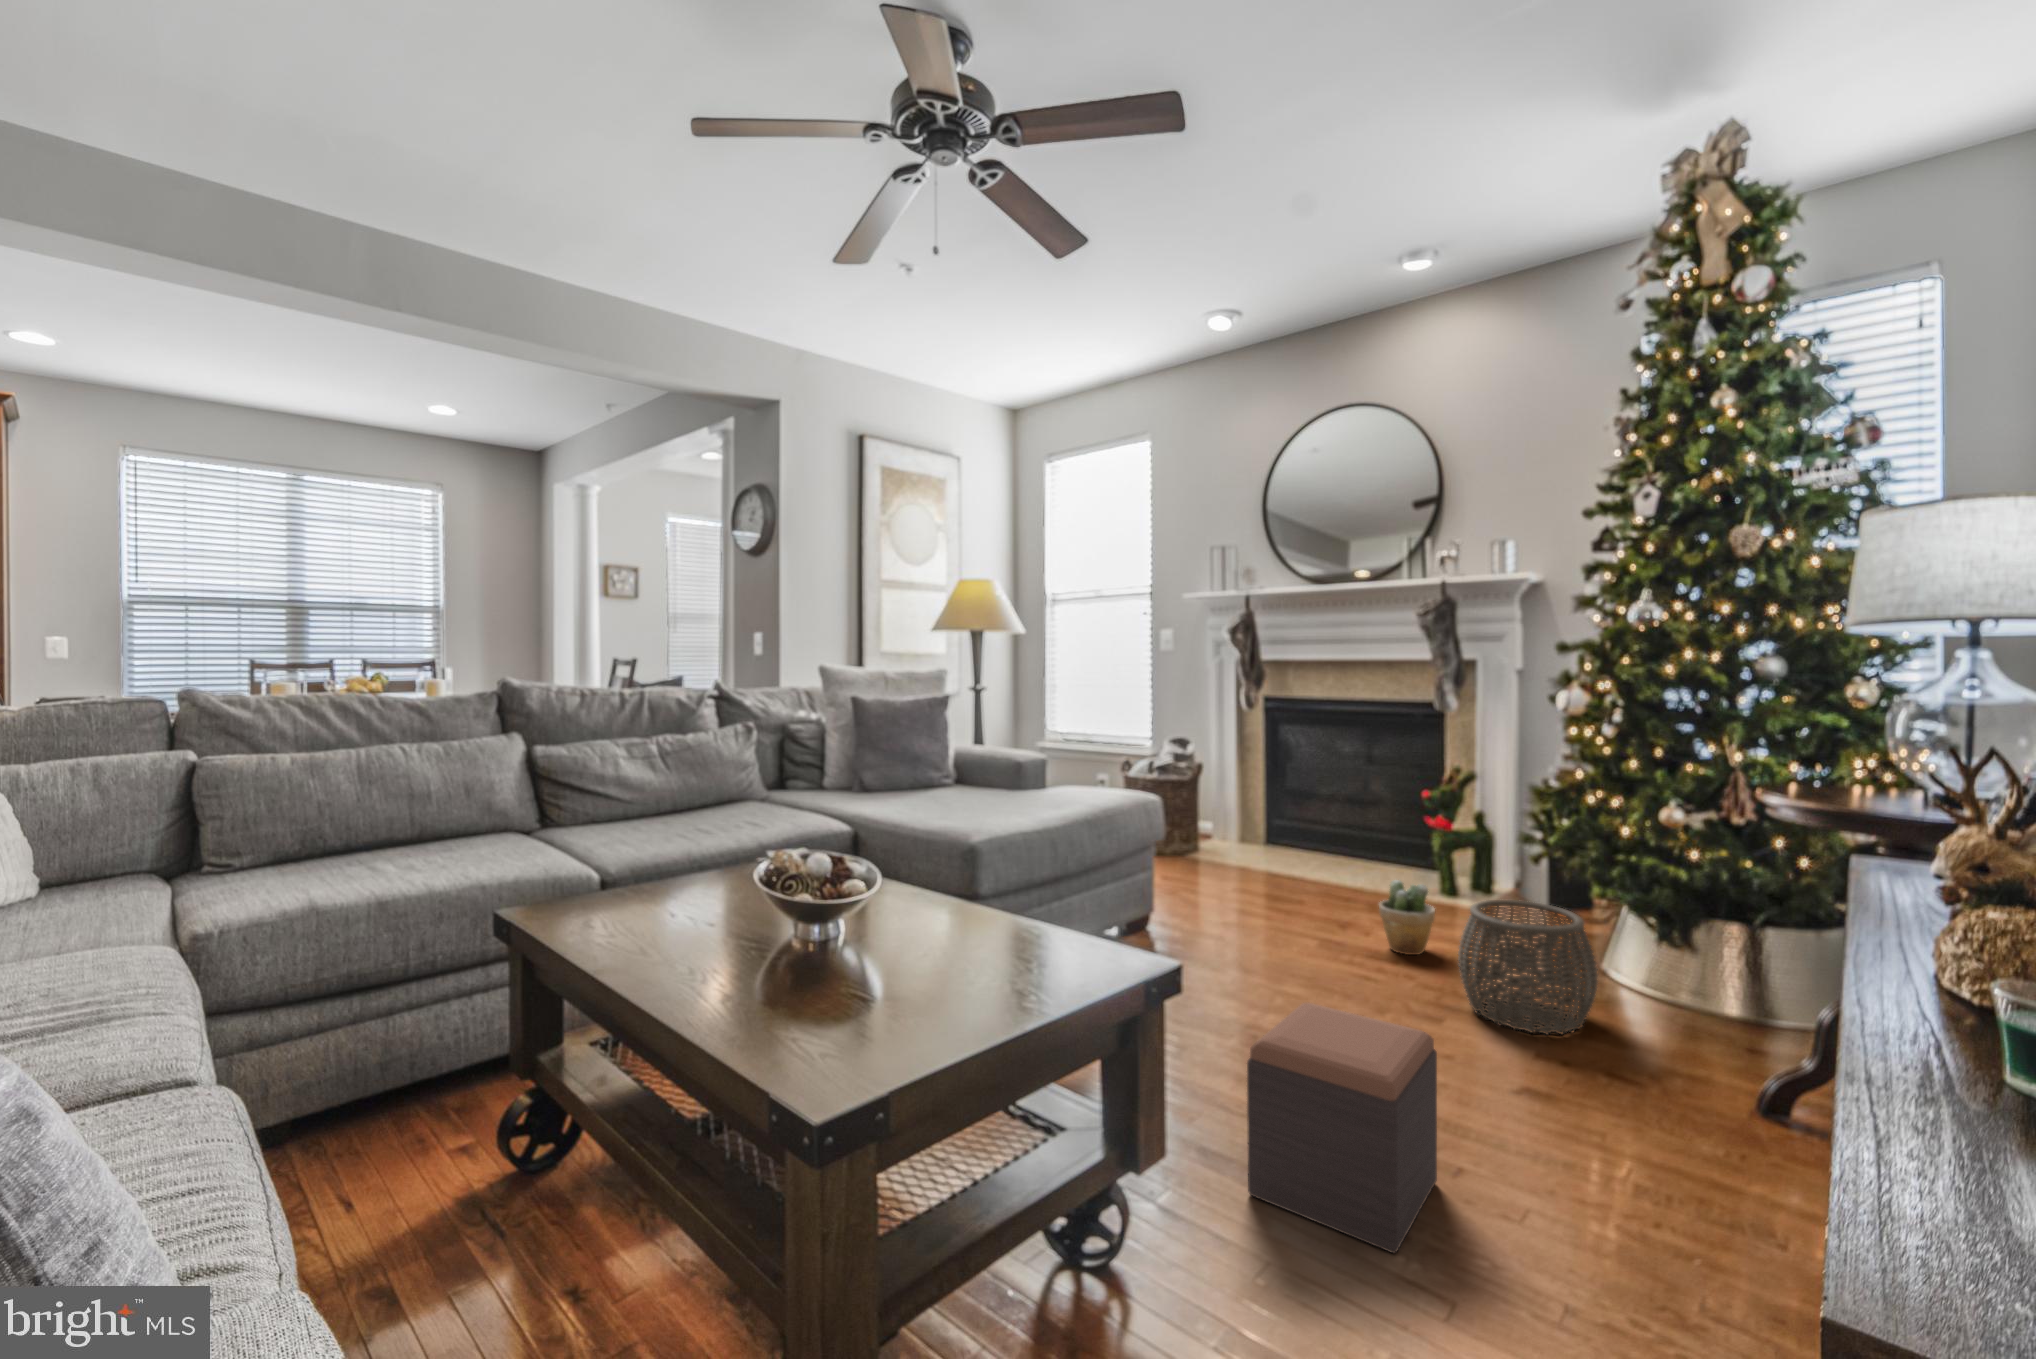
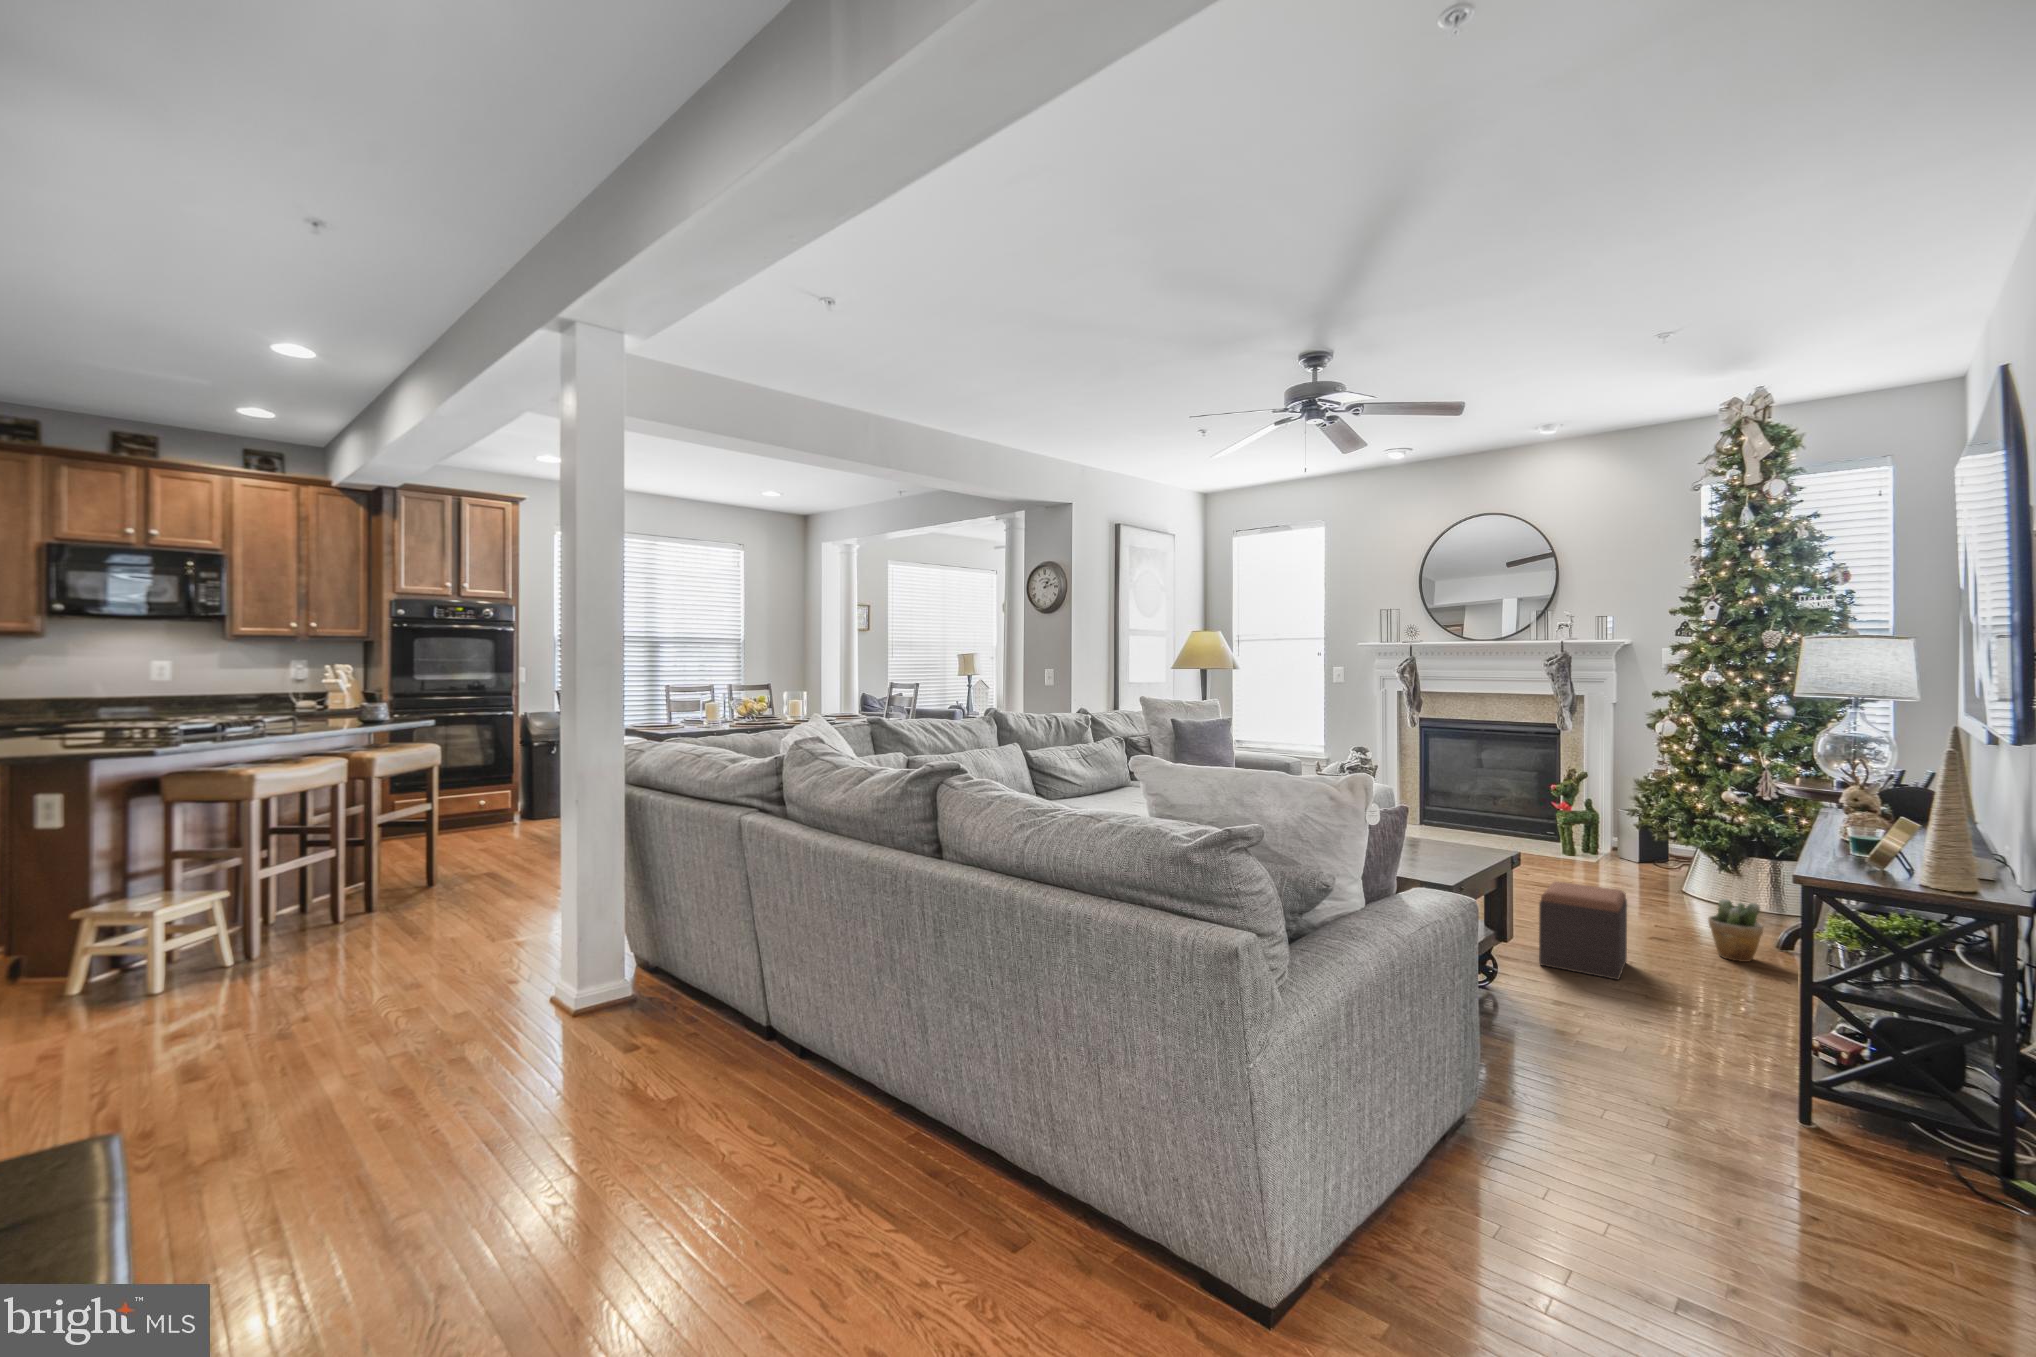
potted plant: present [1379,880,1435,955] -> present [1708,899,1764,962]
woven basket: present [1458,900,1598,1034] -> none [1604,845,1689,916]

